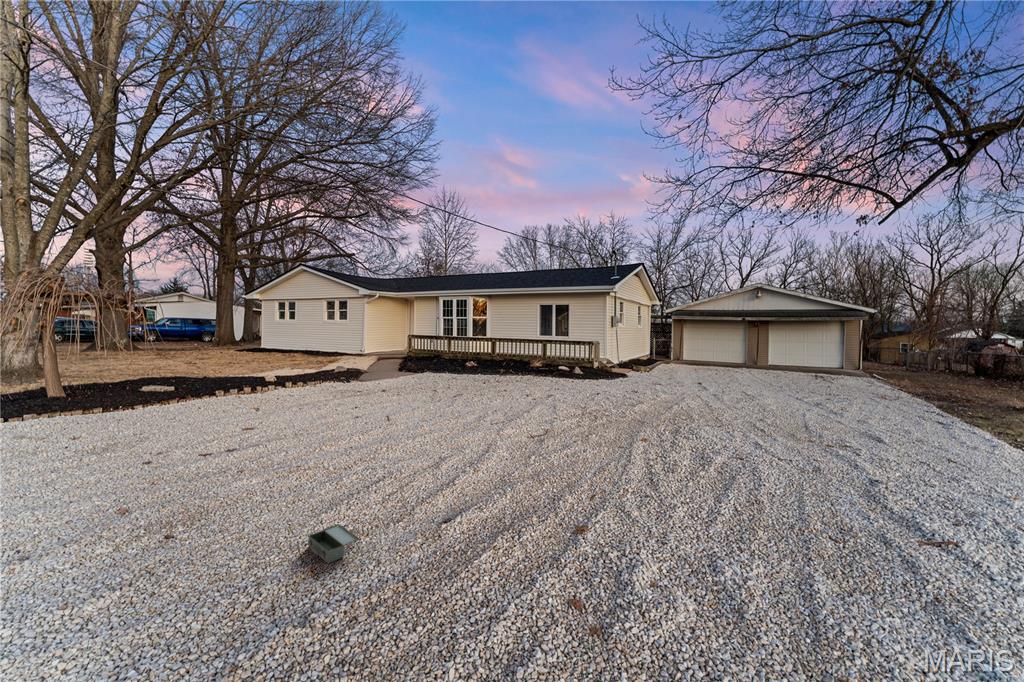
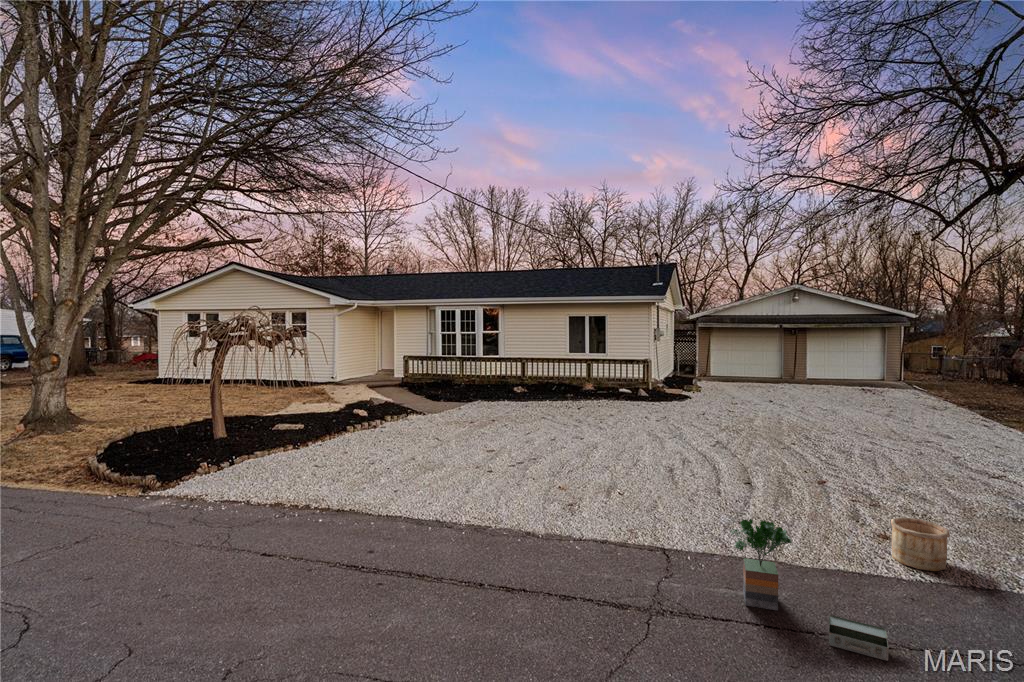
potted tree: none [304,441,362,519] -> present [731,519,792,610]
wooden bucket: none [514,459,558,507] -> present [891,517,950,571]

